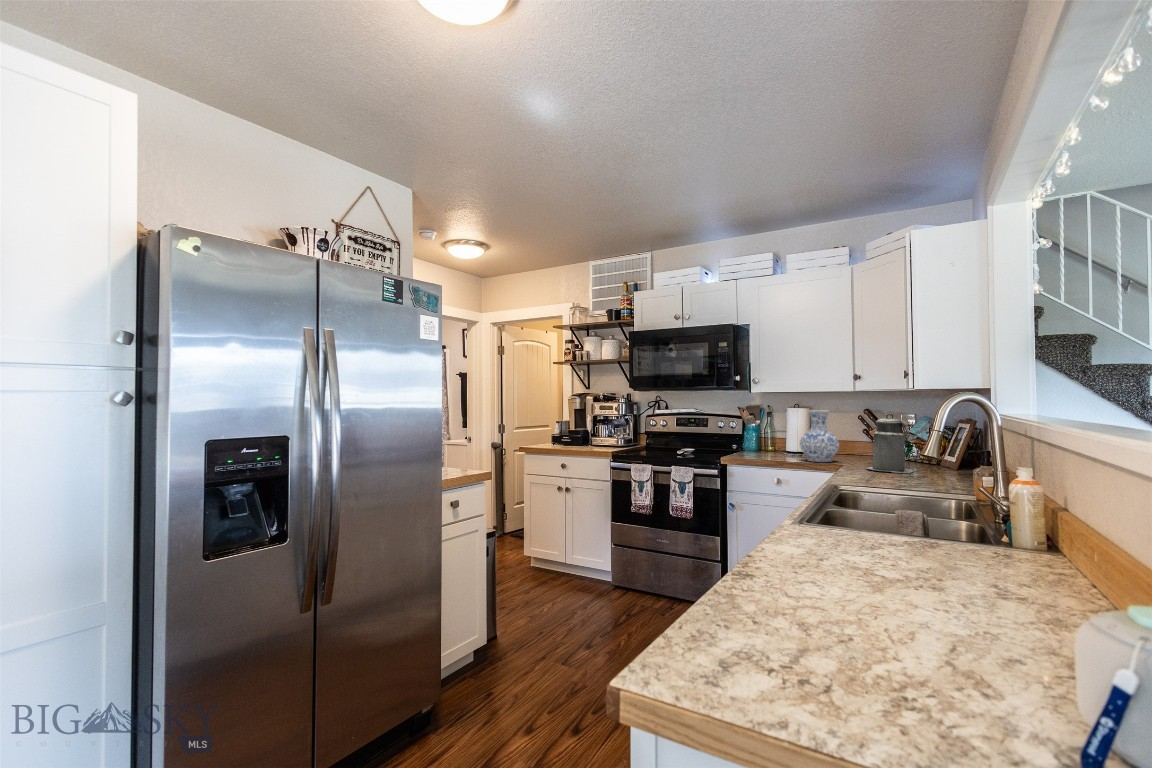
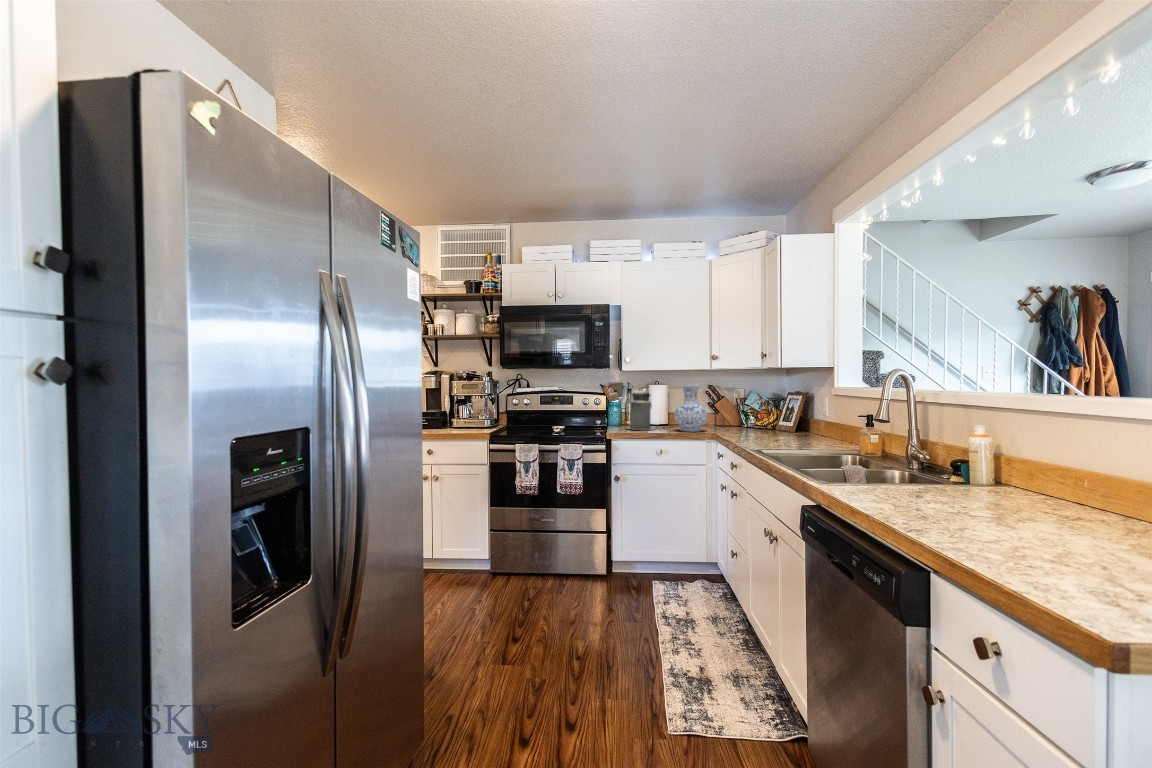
canister: present [867,414,913,473] -> present [627,388,655,430]

